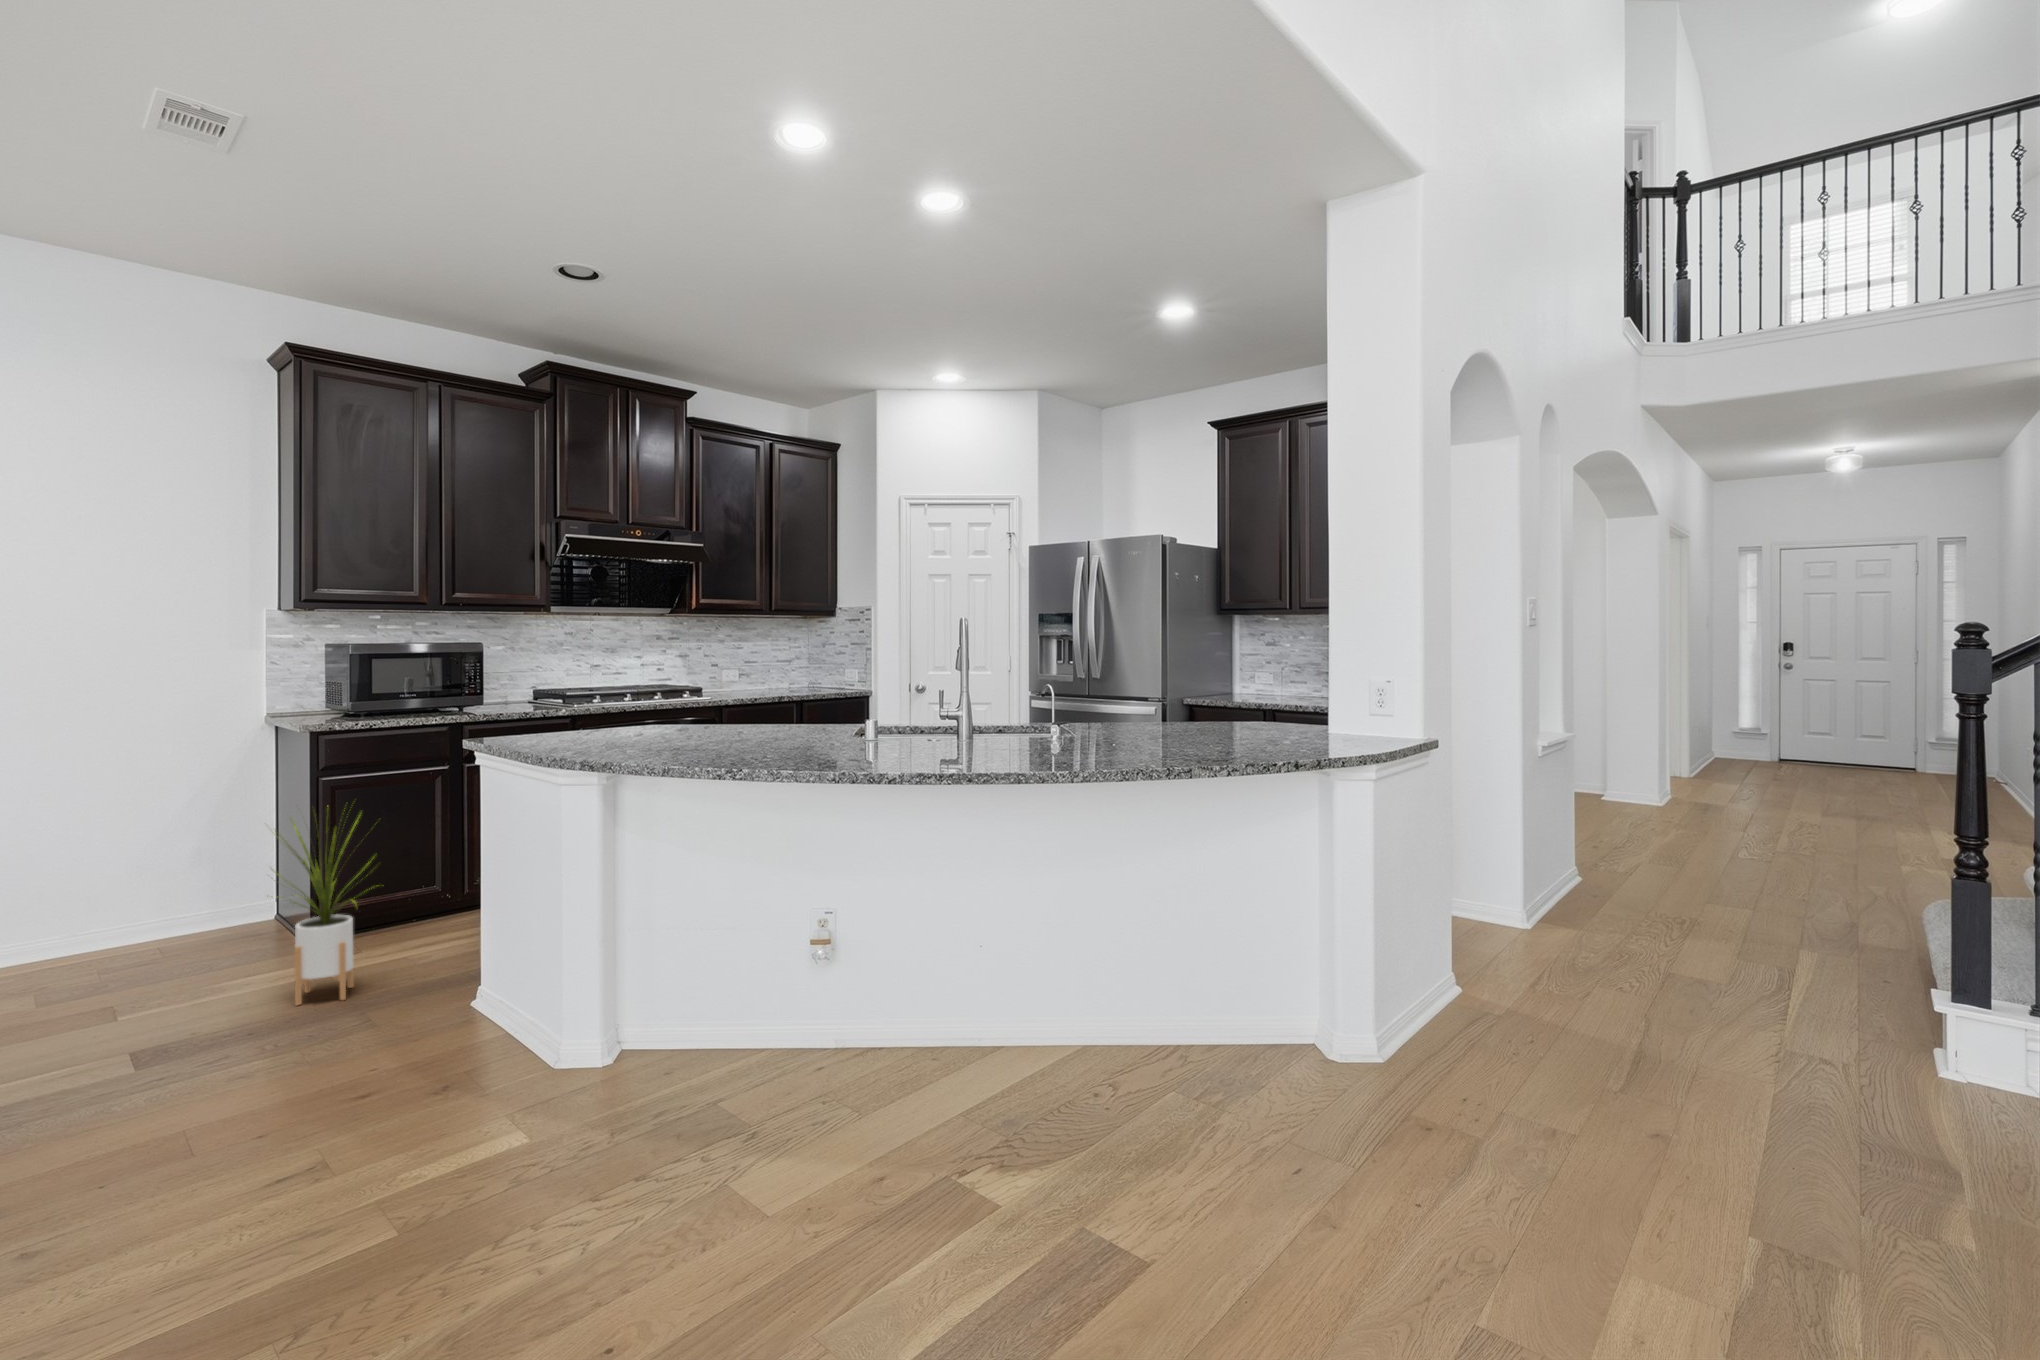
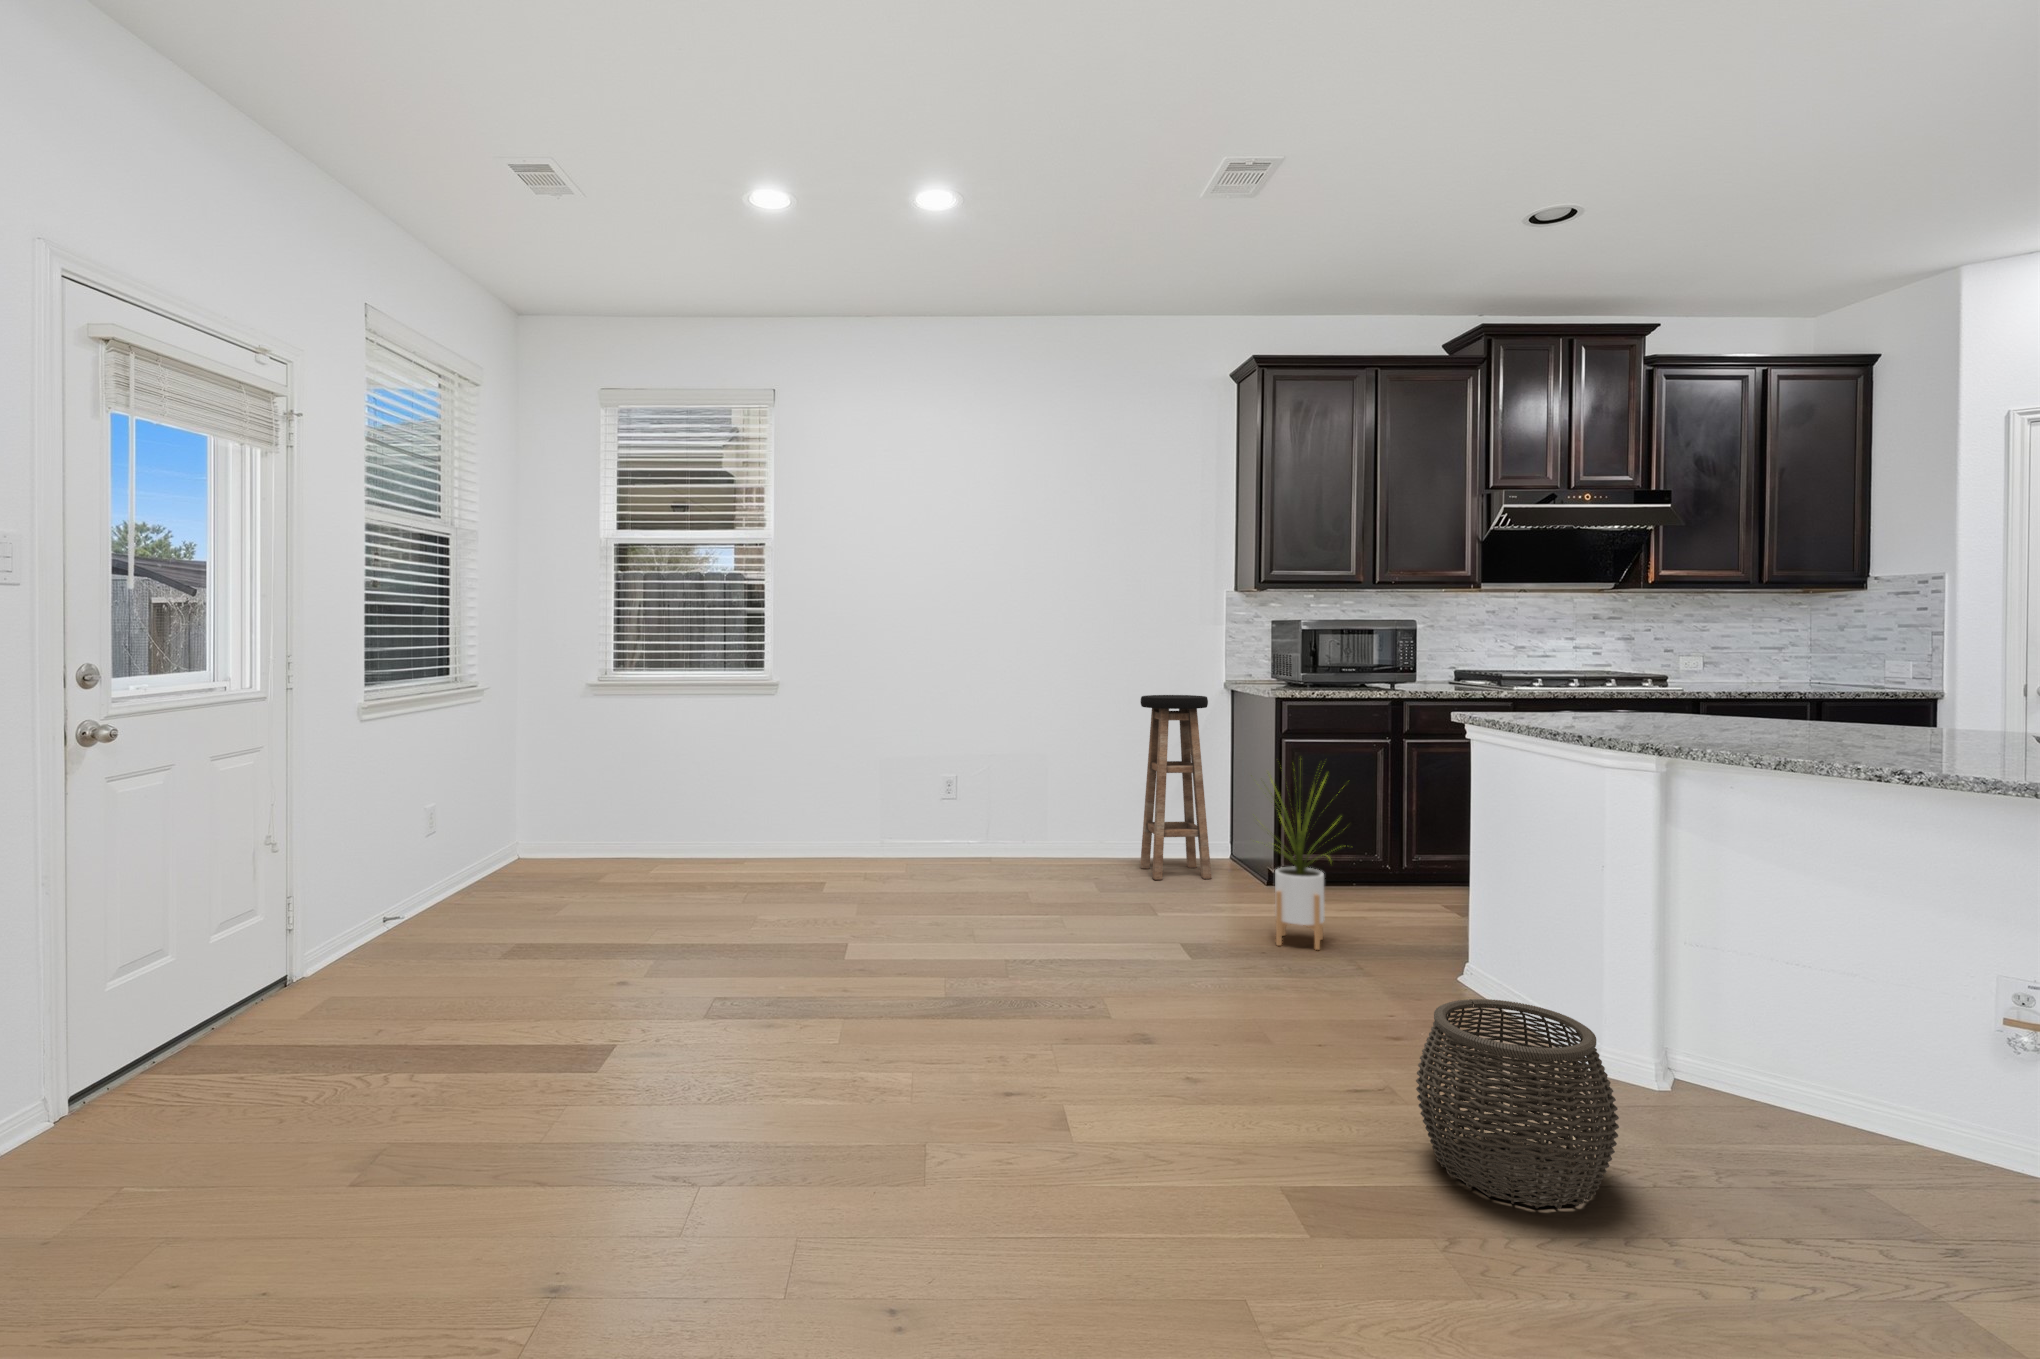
bar stool: none [142,732,240,955] -> present [1140,695,1211,880]
woven basket: none [370,1022,546,1215] -> present [1416,999,1619,1209]

